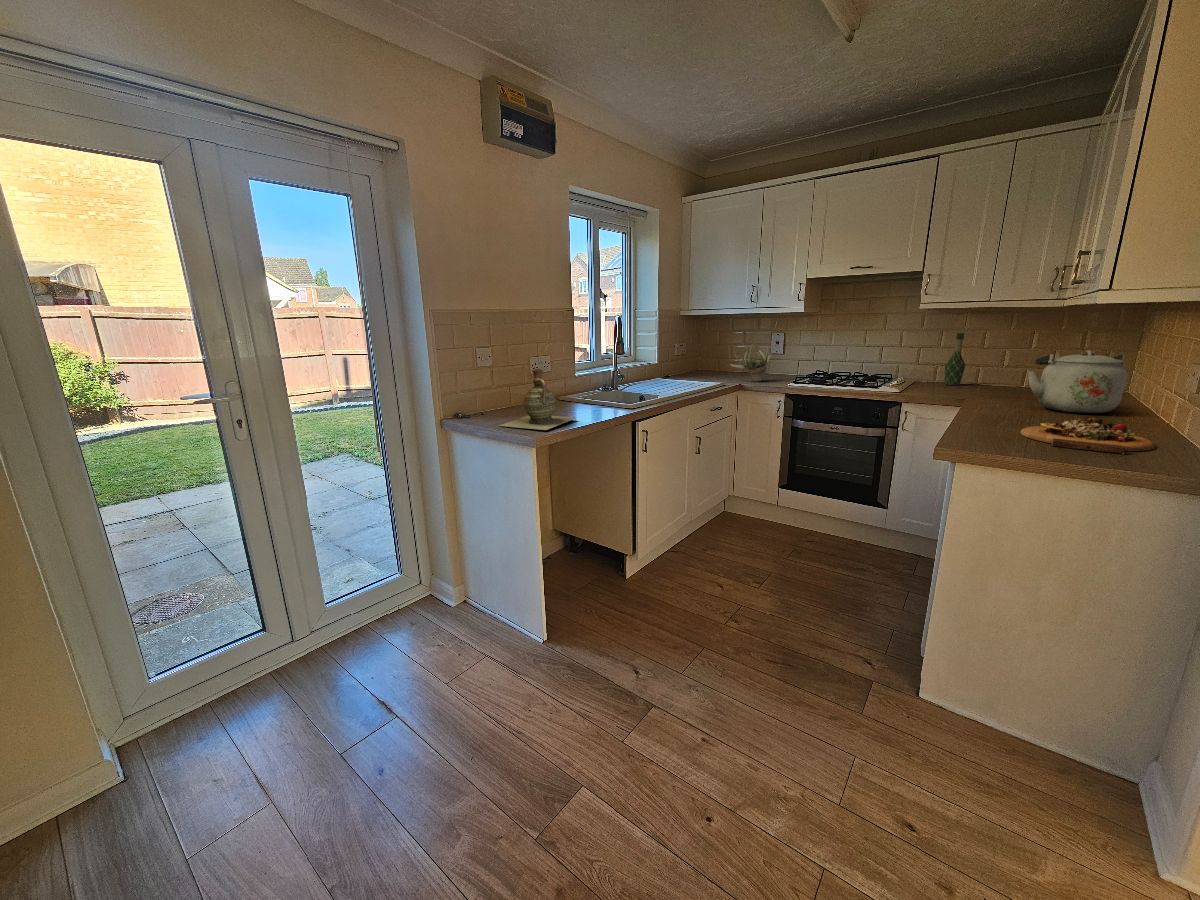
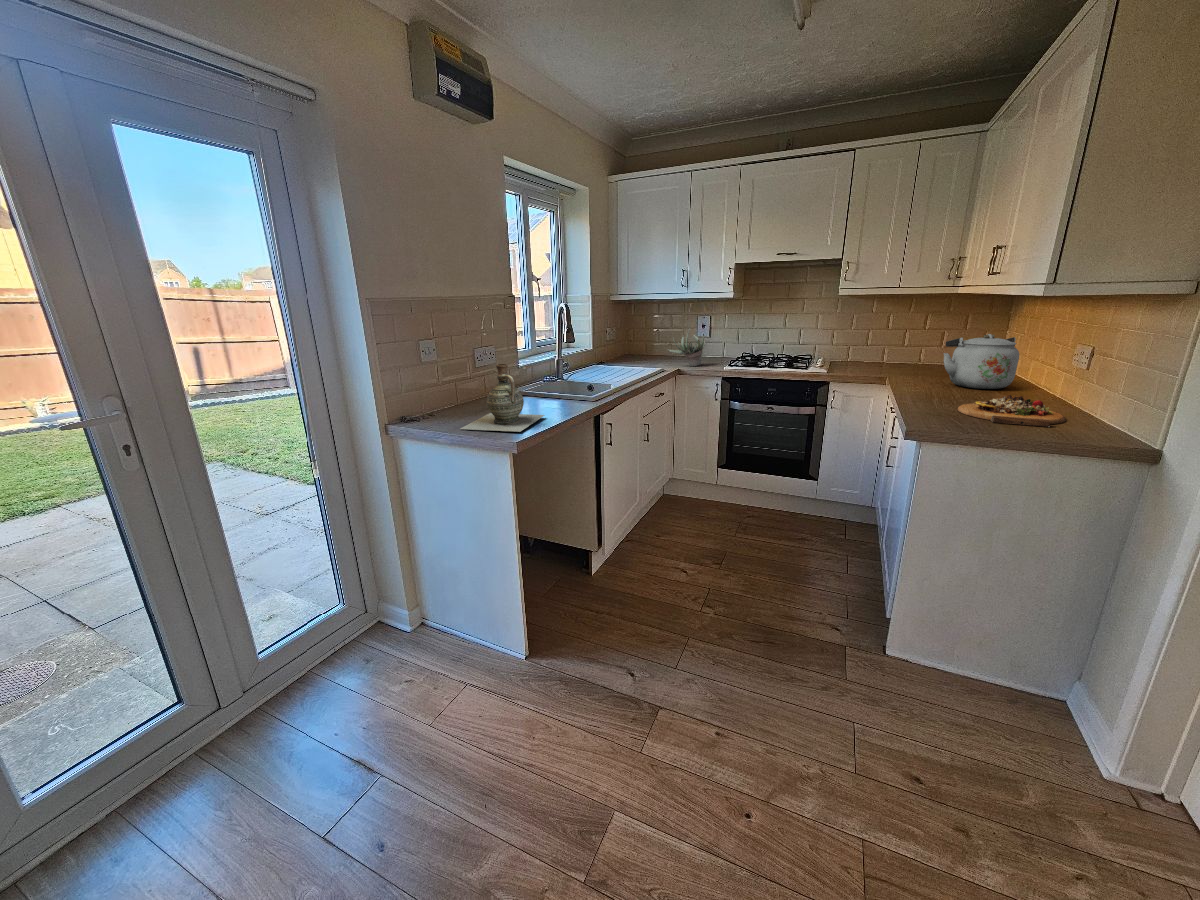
wine bottle: present [944,333,965,385] -> none [858,317,875,365]

